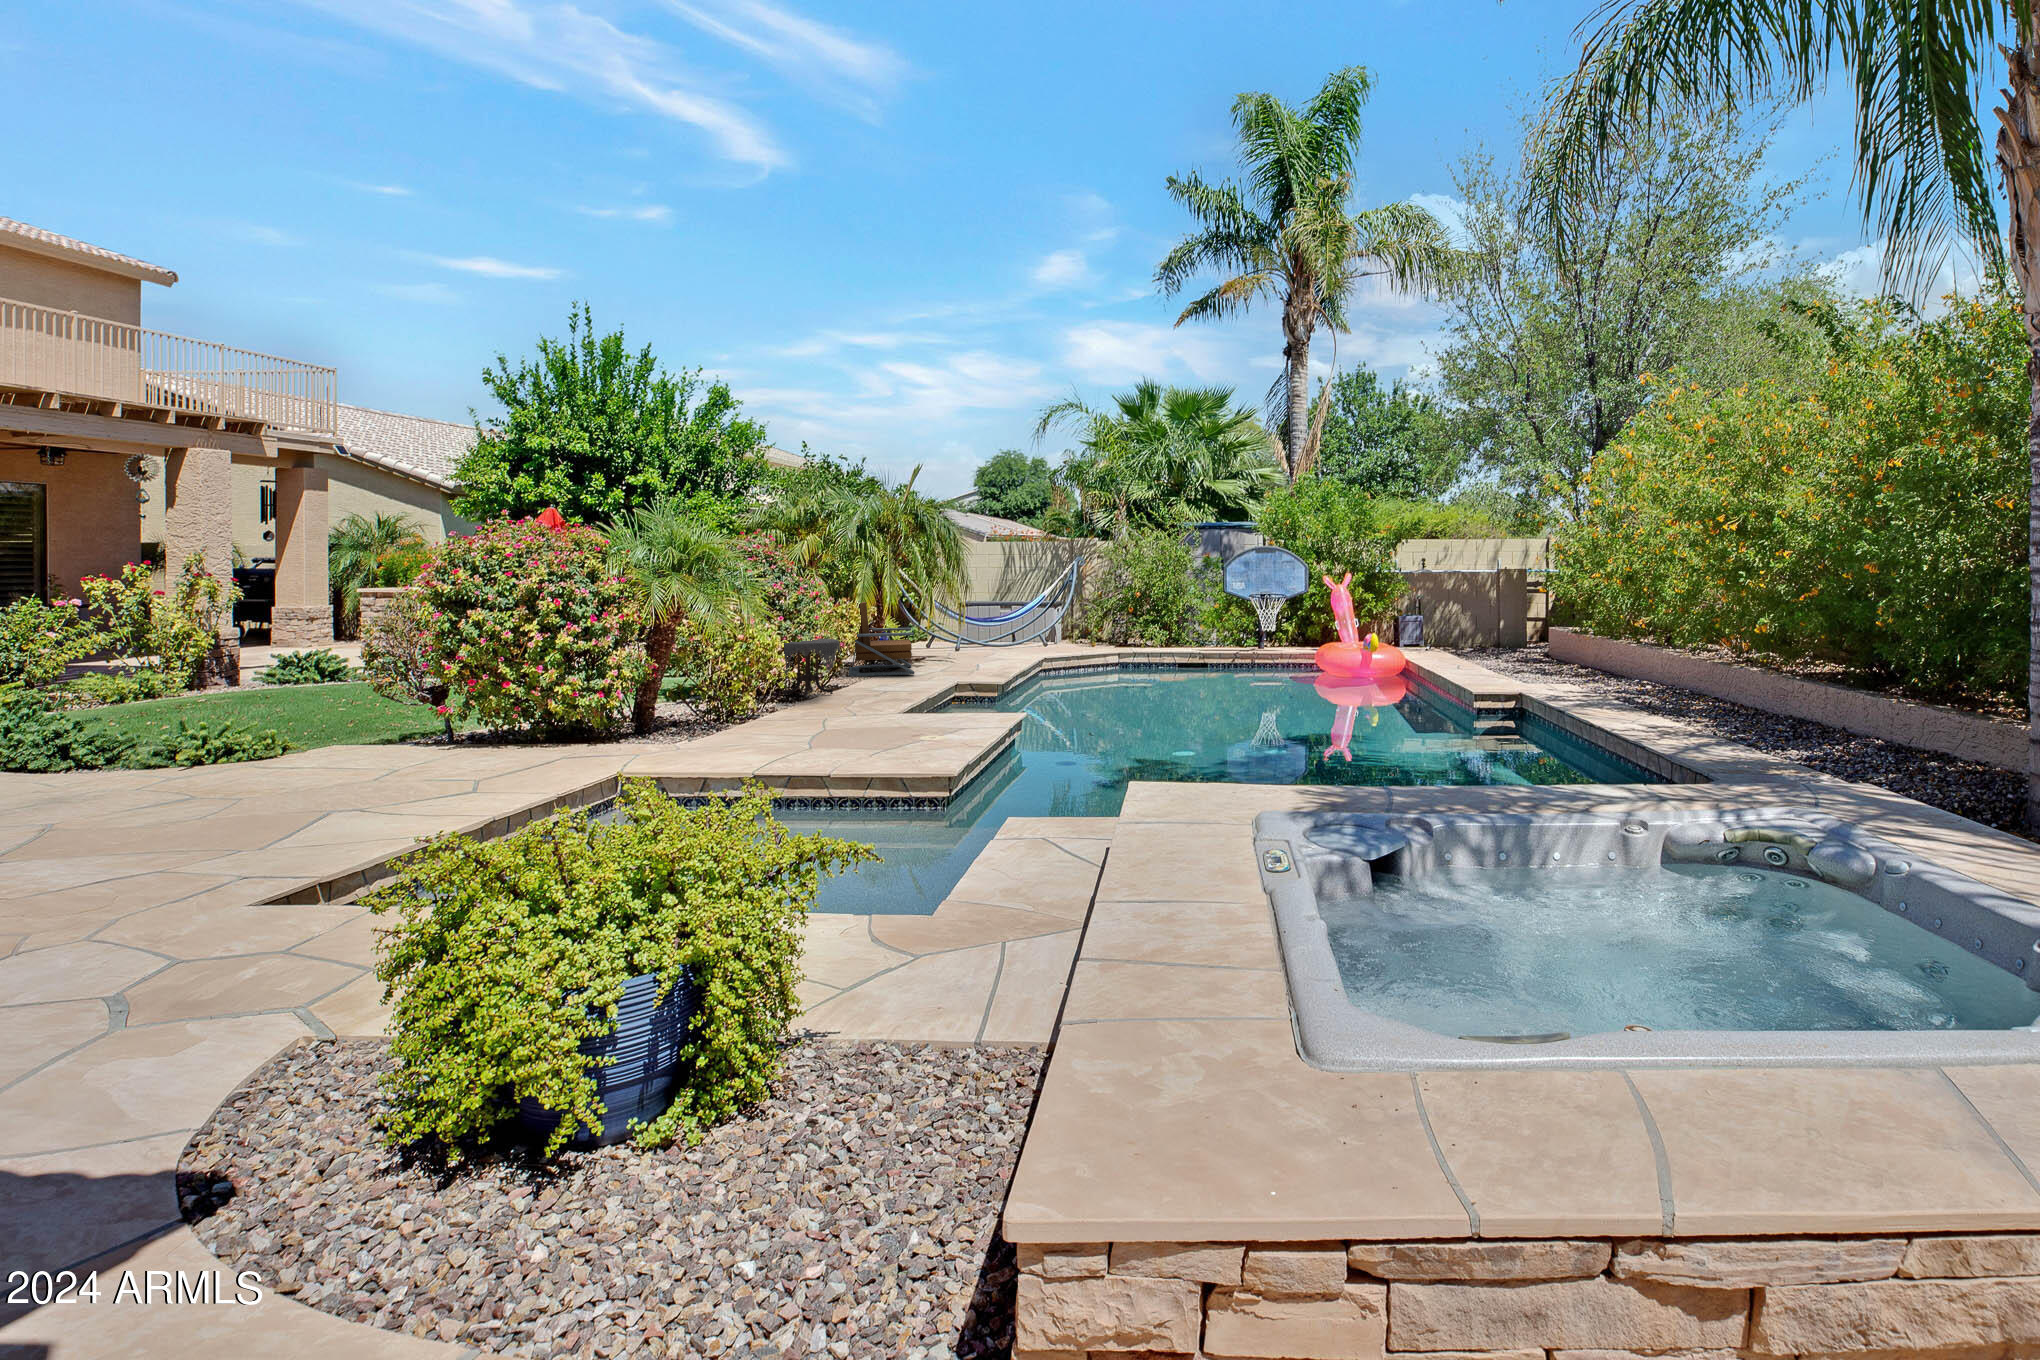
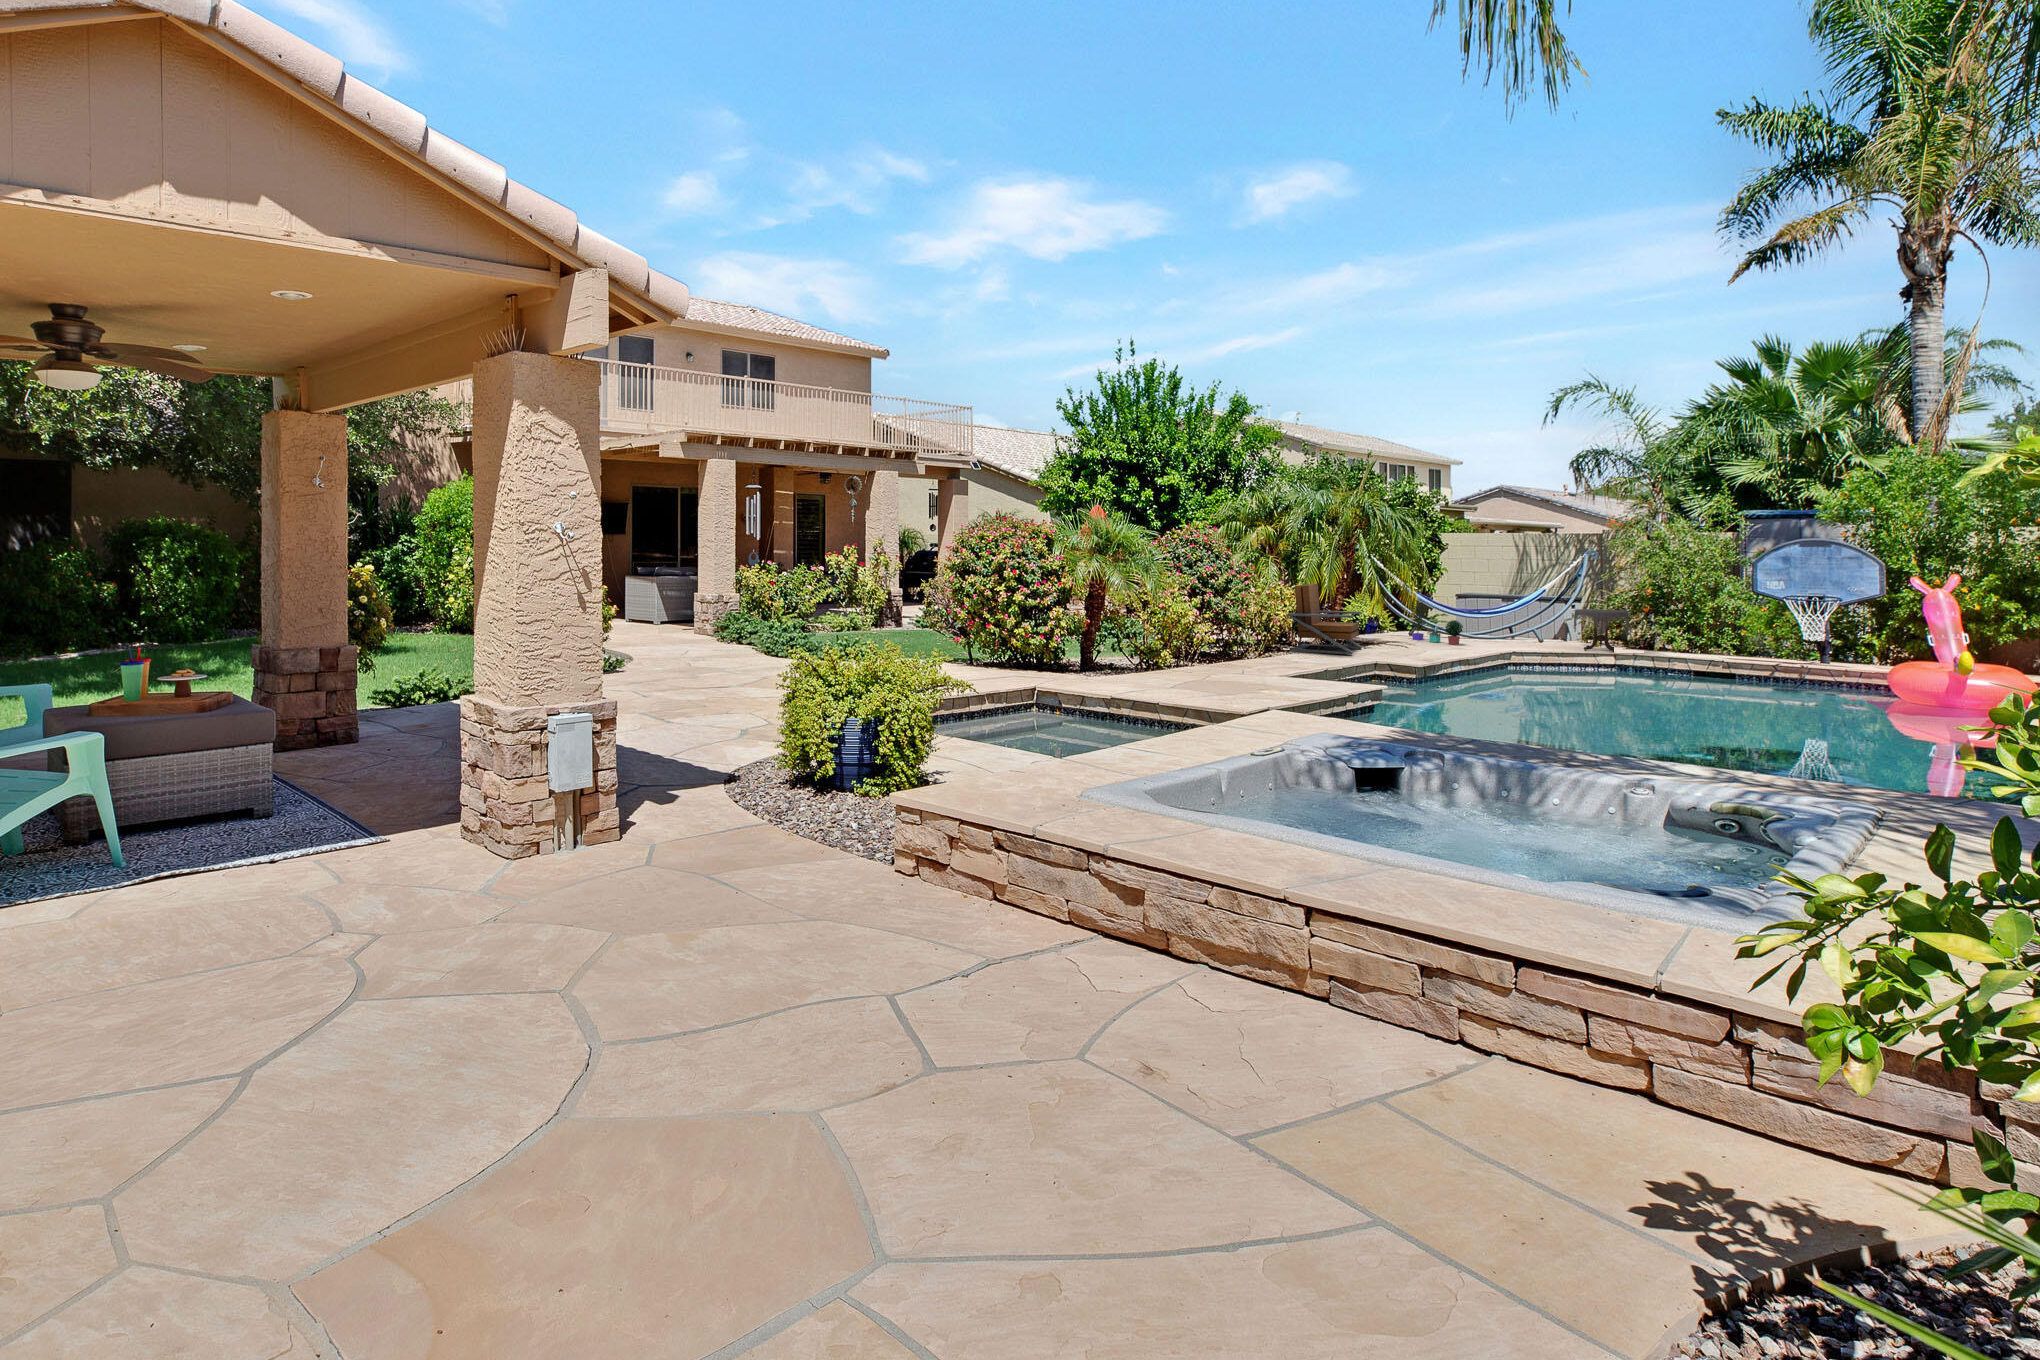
potted plant: none [934,611,987,654] -> present [1410,600,1463,644]
side table: present [783,639,840,698] -> present [1574,609,1629,652]

